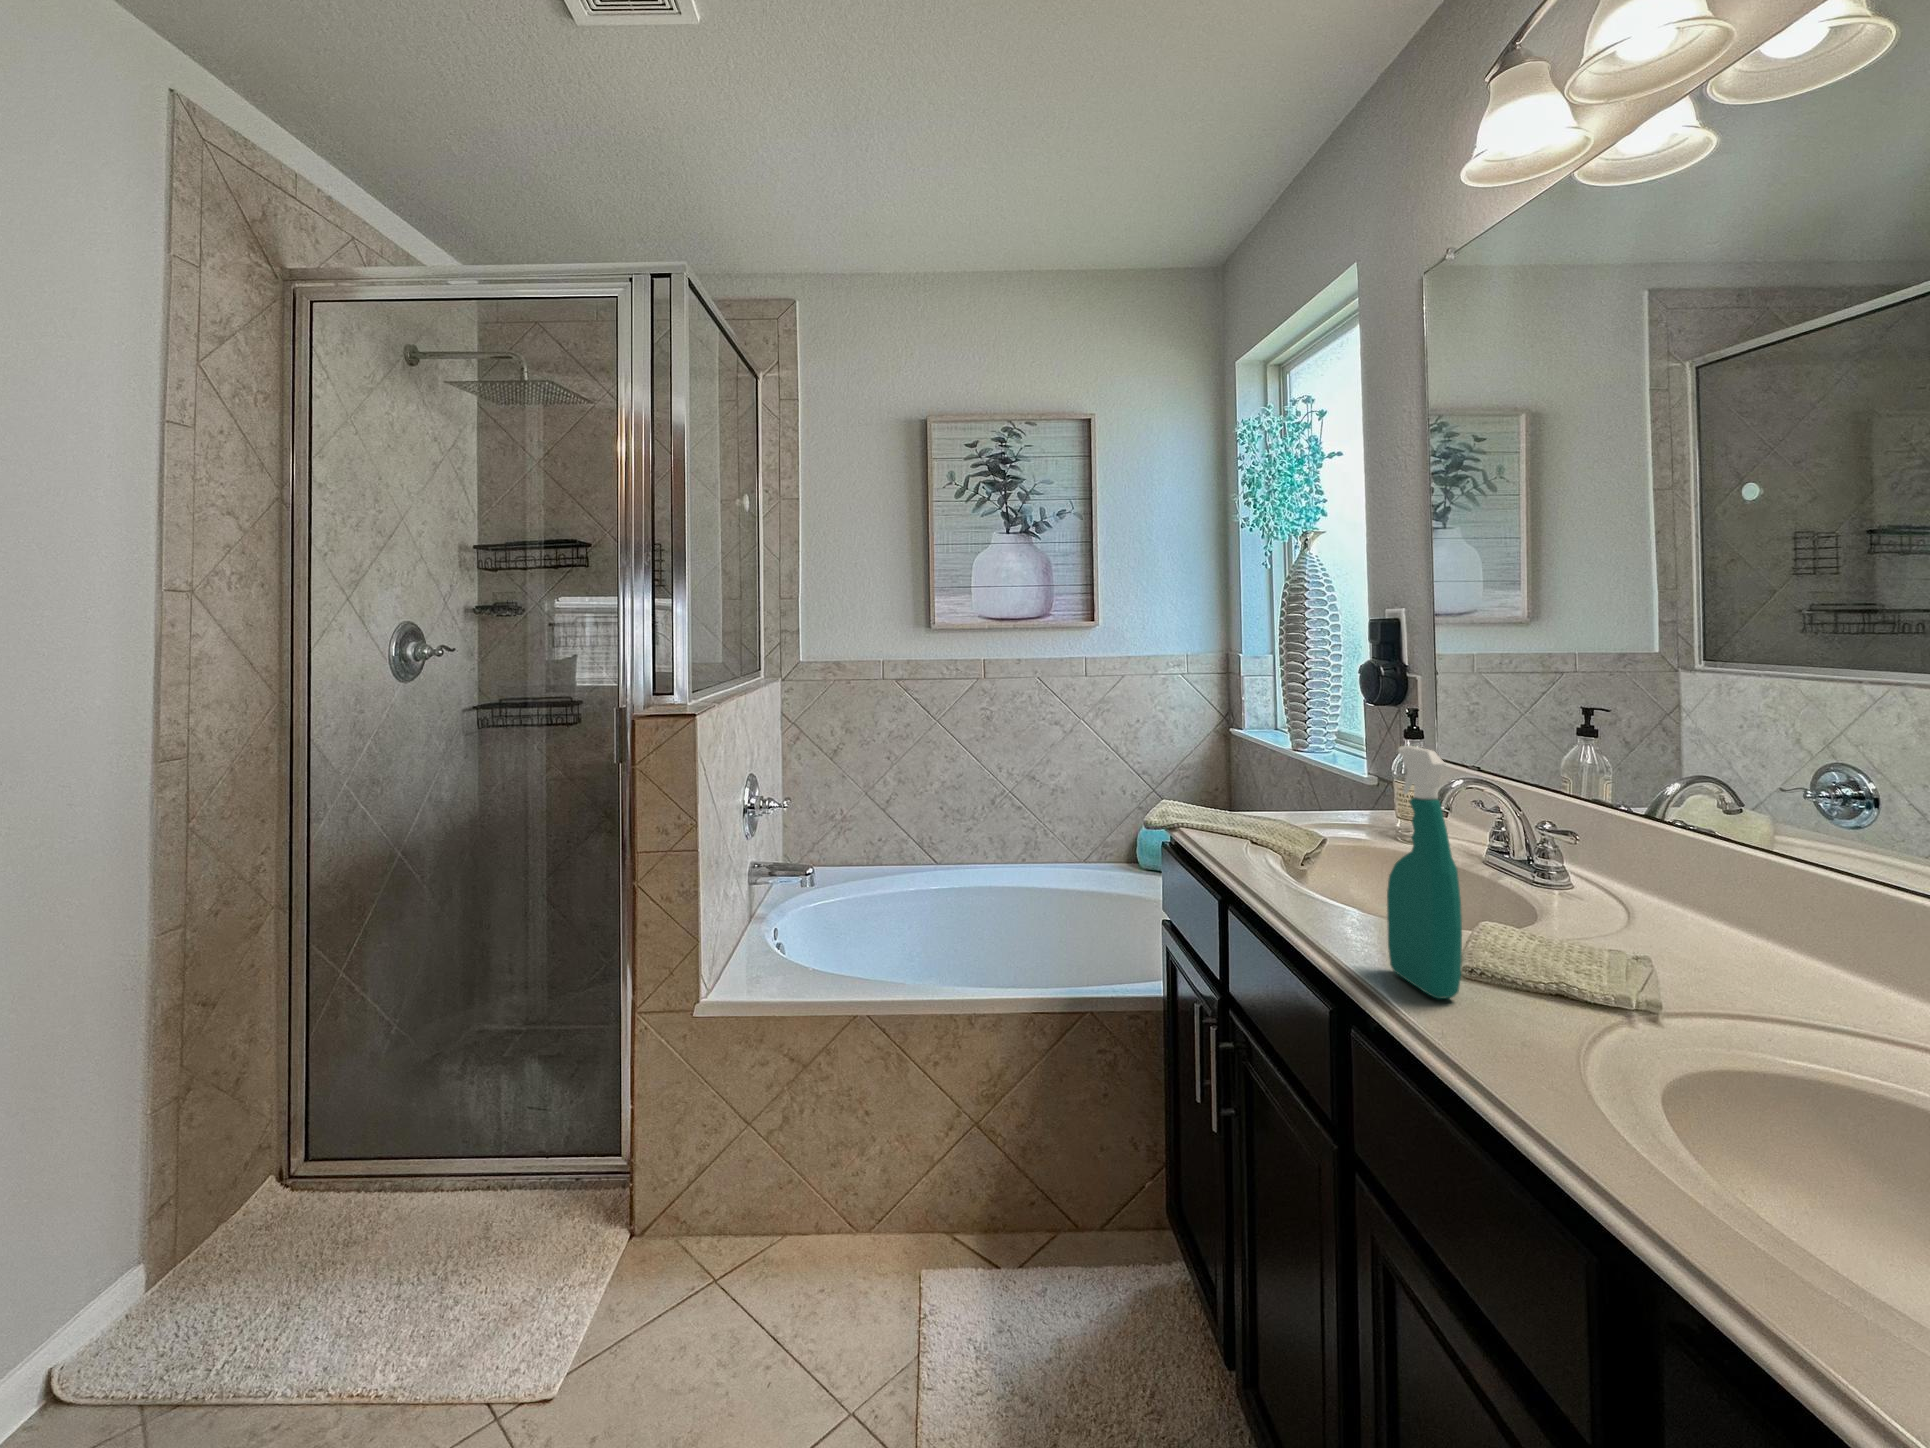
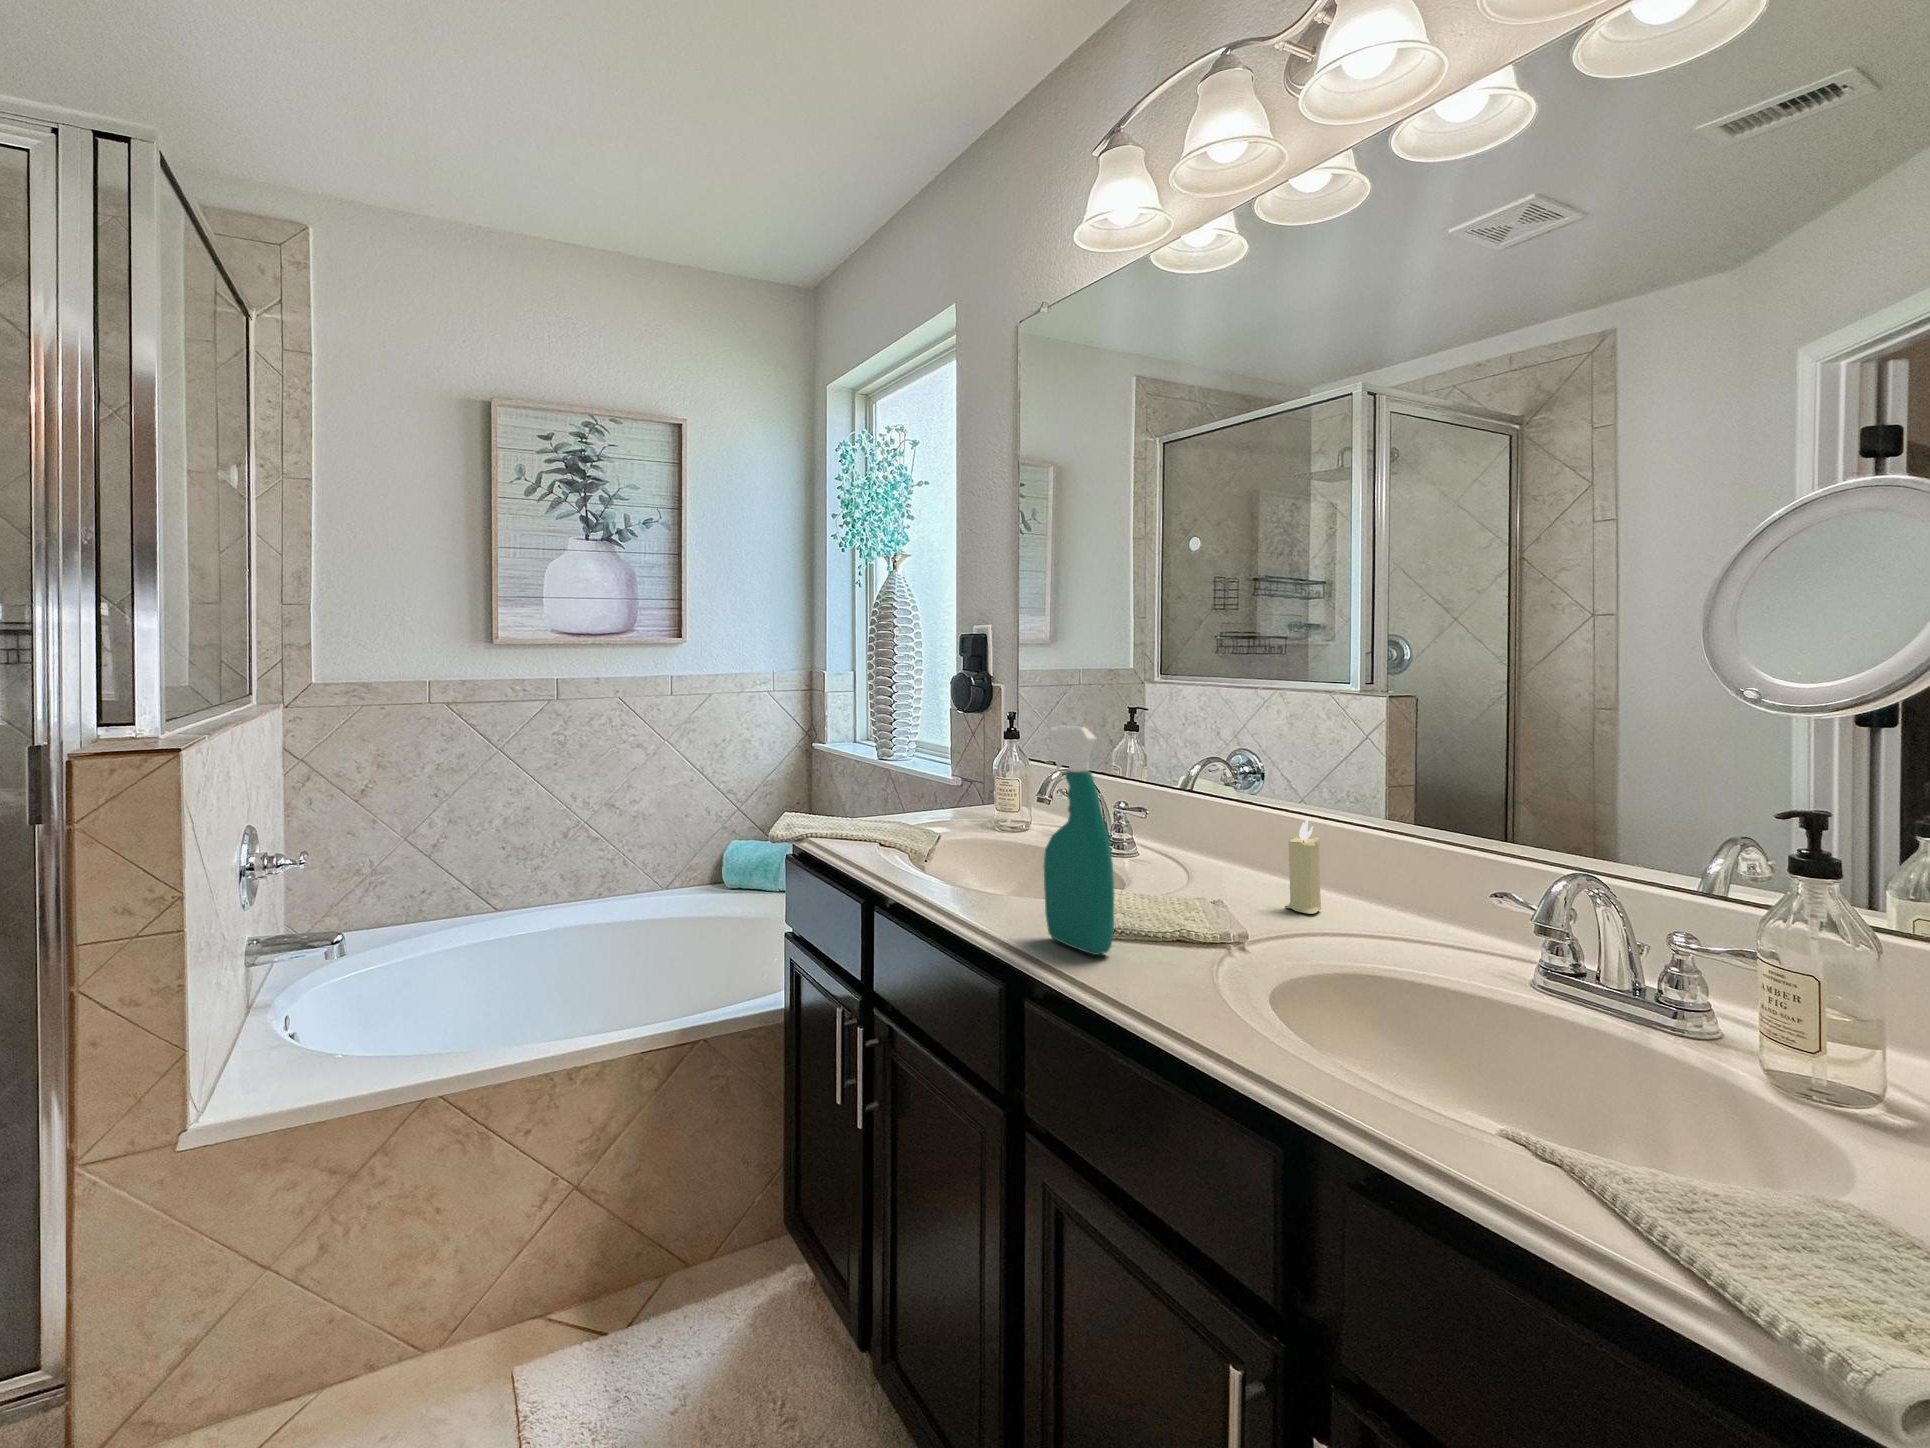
candle: none [1742,869,1800,989] -> present [1285,817,1321,914]

